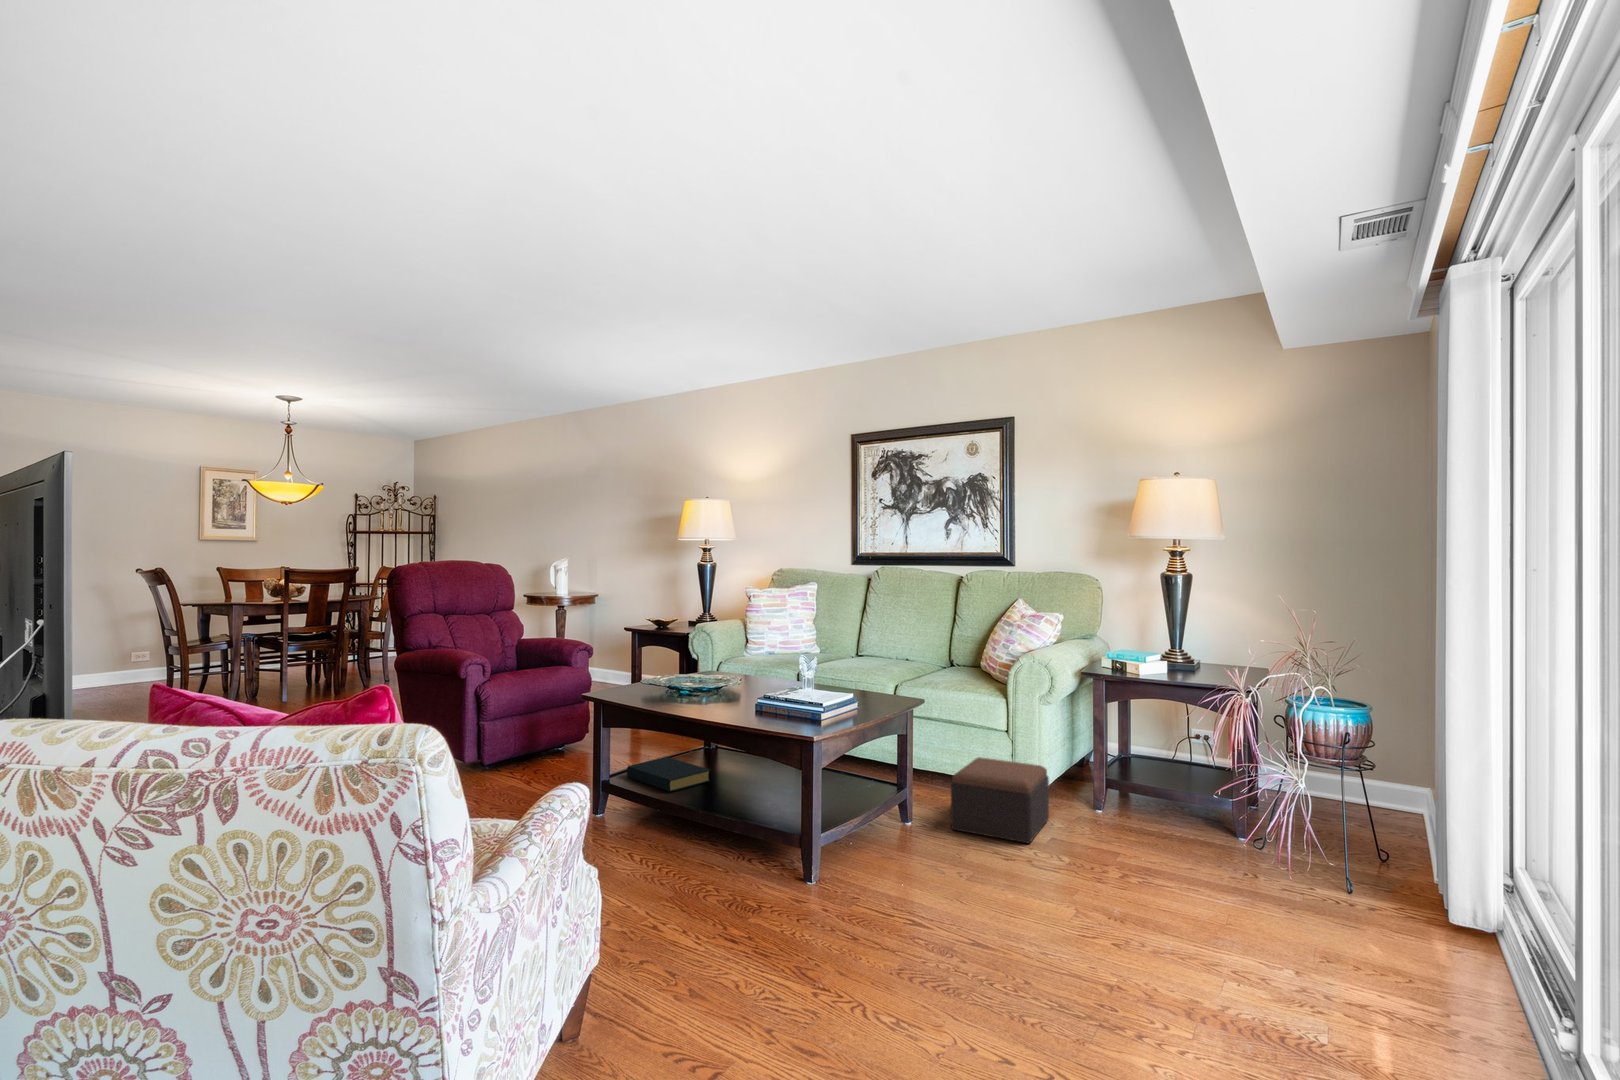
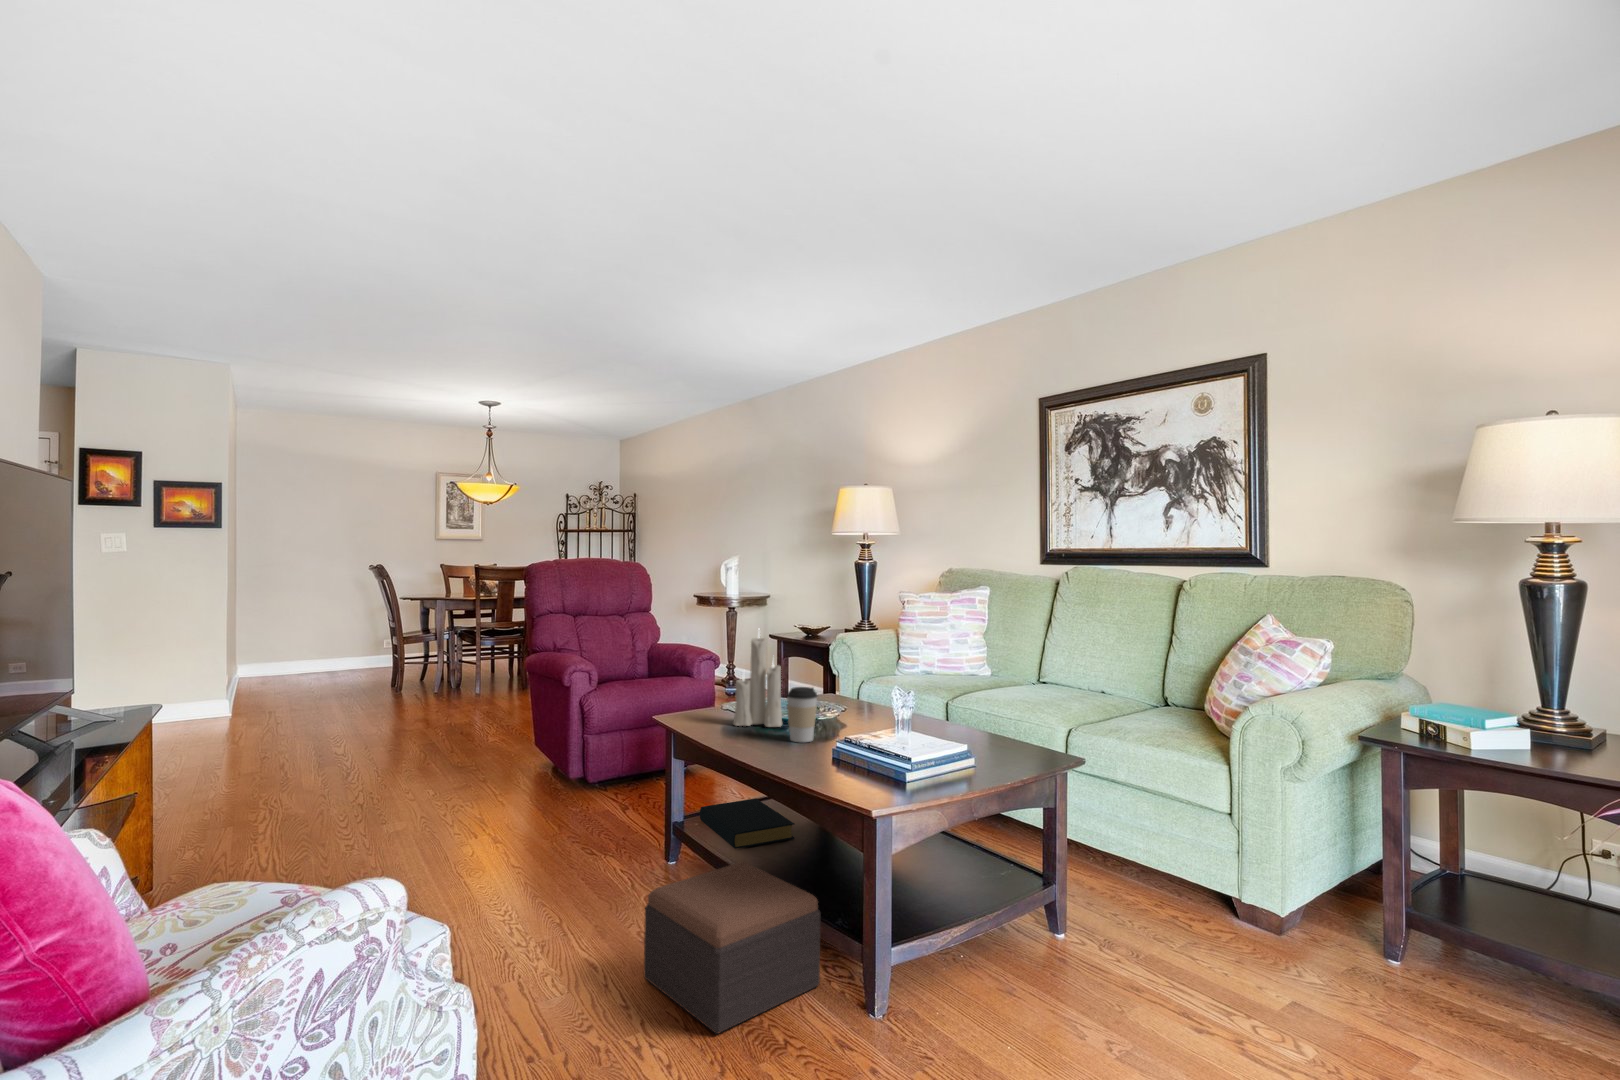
candle: none [659,615,698,698] -> present [733,633,782,727]
coffee cup: none [710,663,734,705] -> present [787,687,817,742]
footstool: present [951,757,1049,843] -> present [644,862,820,1034]

